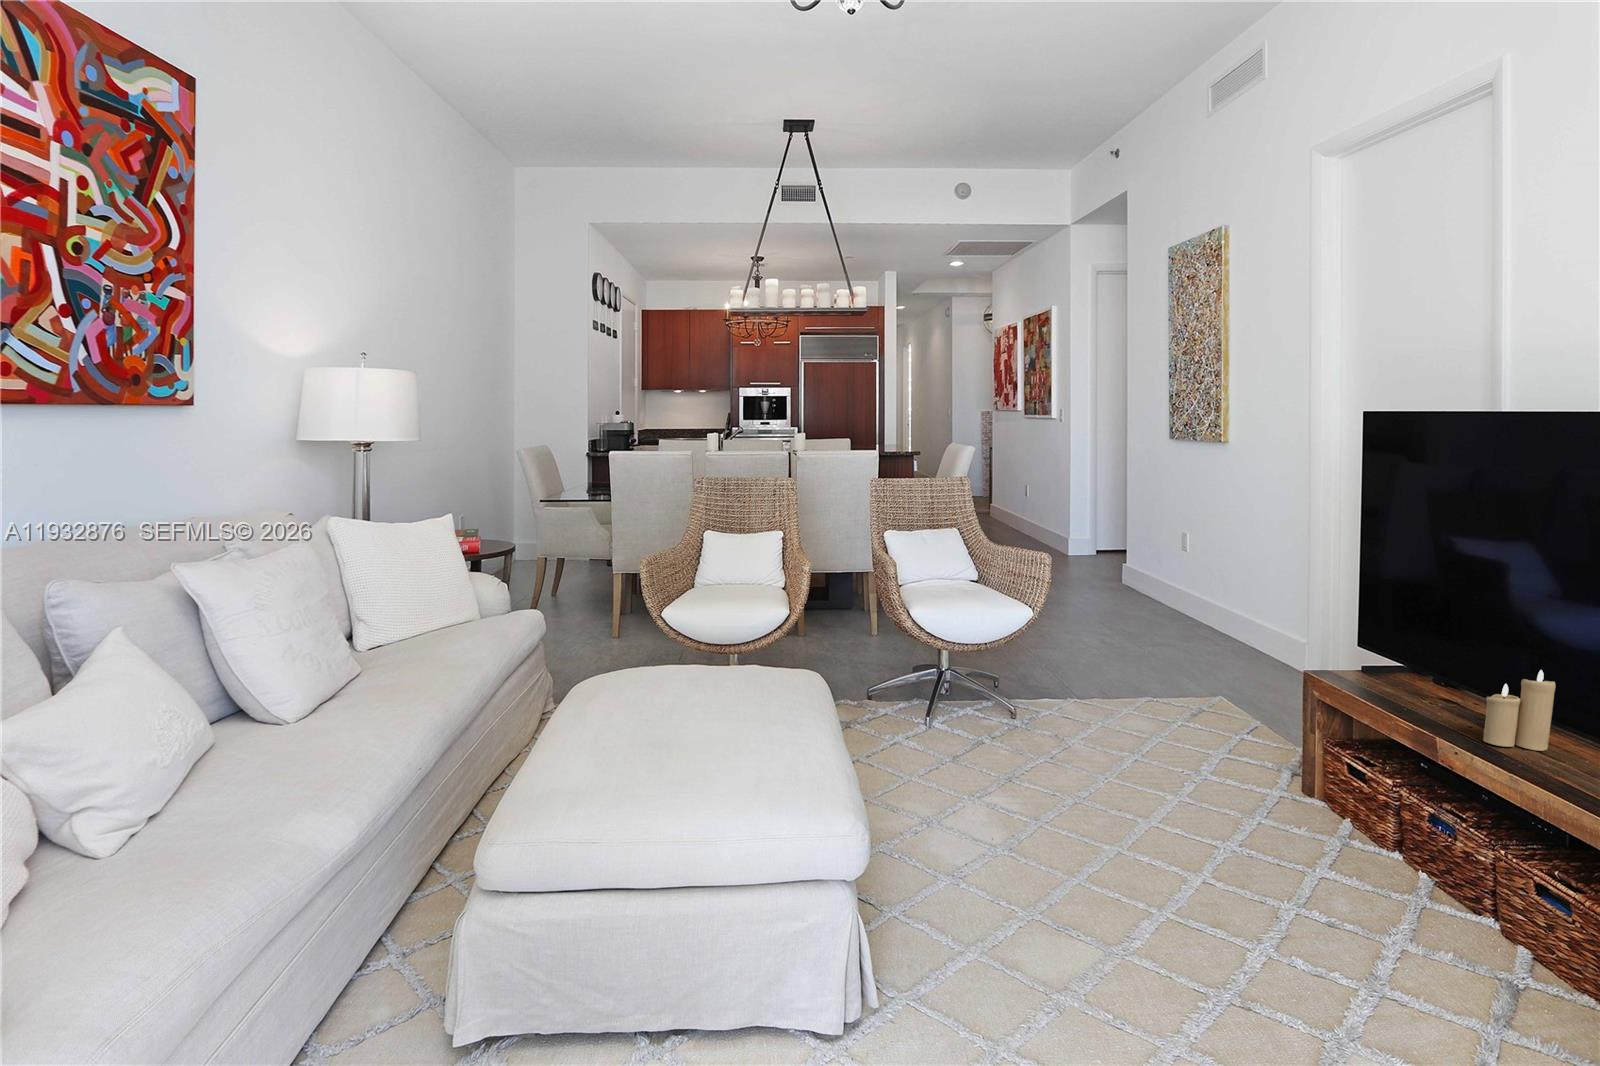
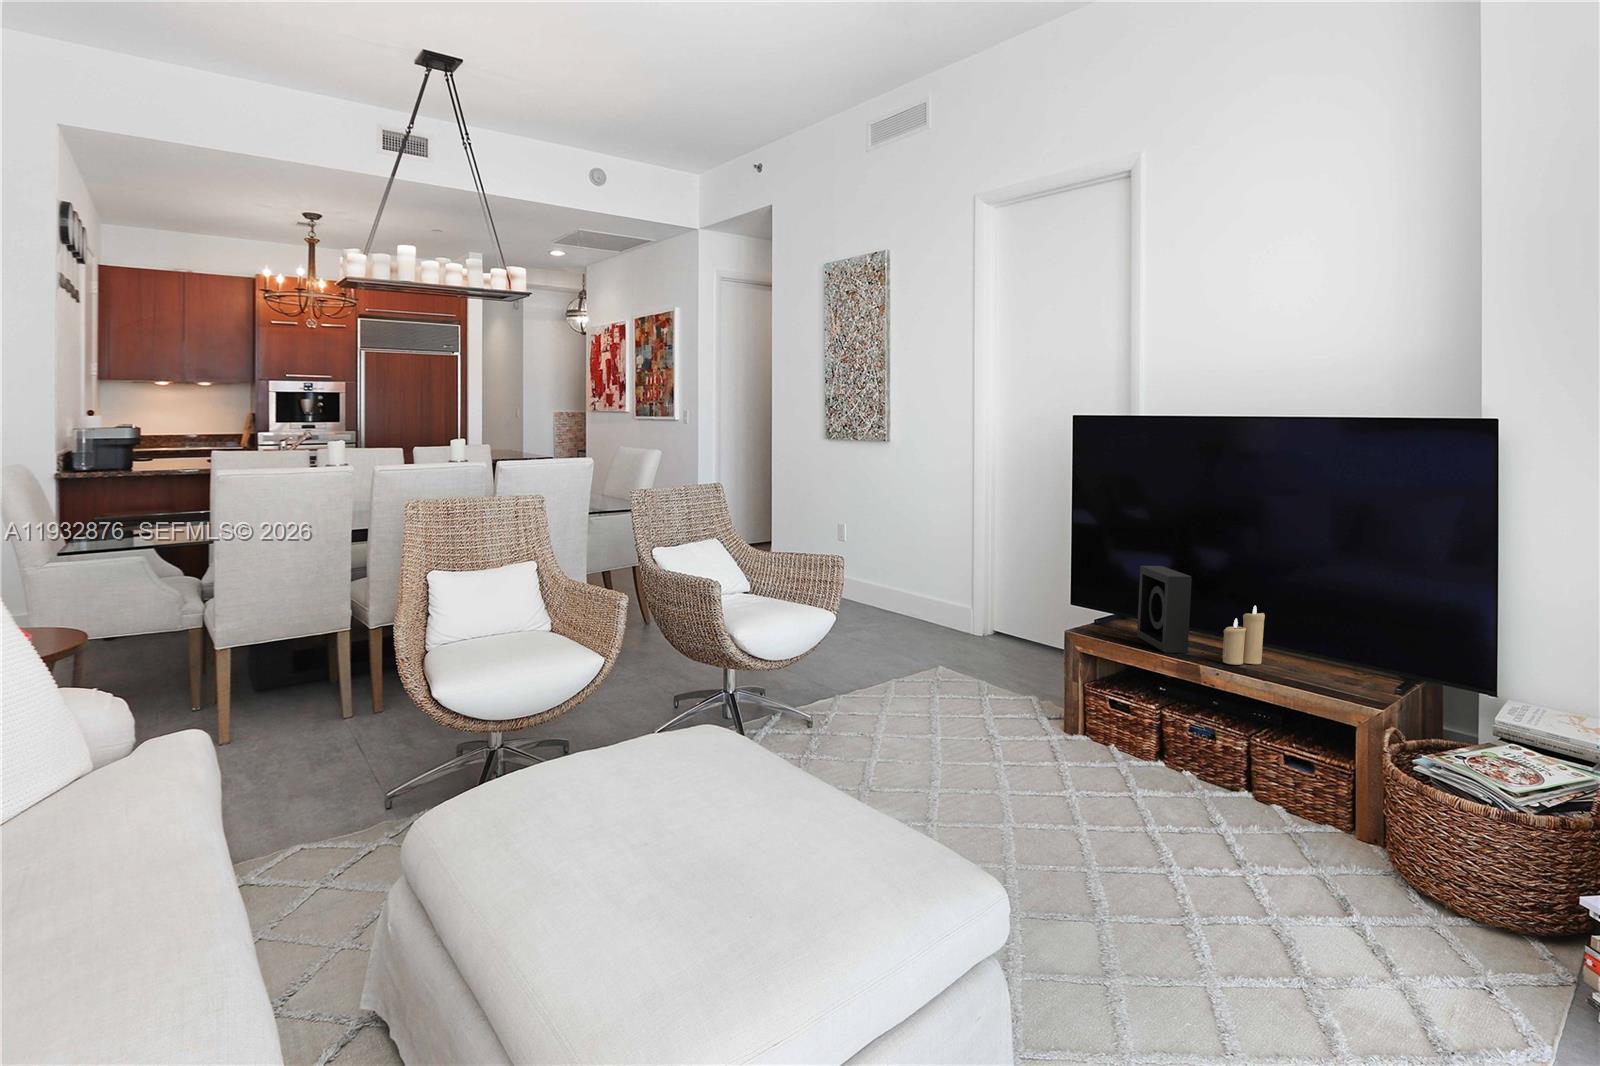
speaker: none [1403,601,1457,720] -> present [1137,566,1192,653]

